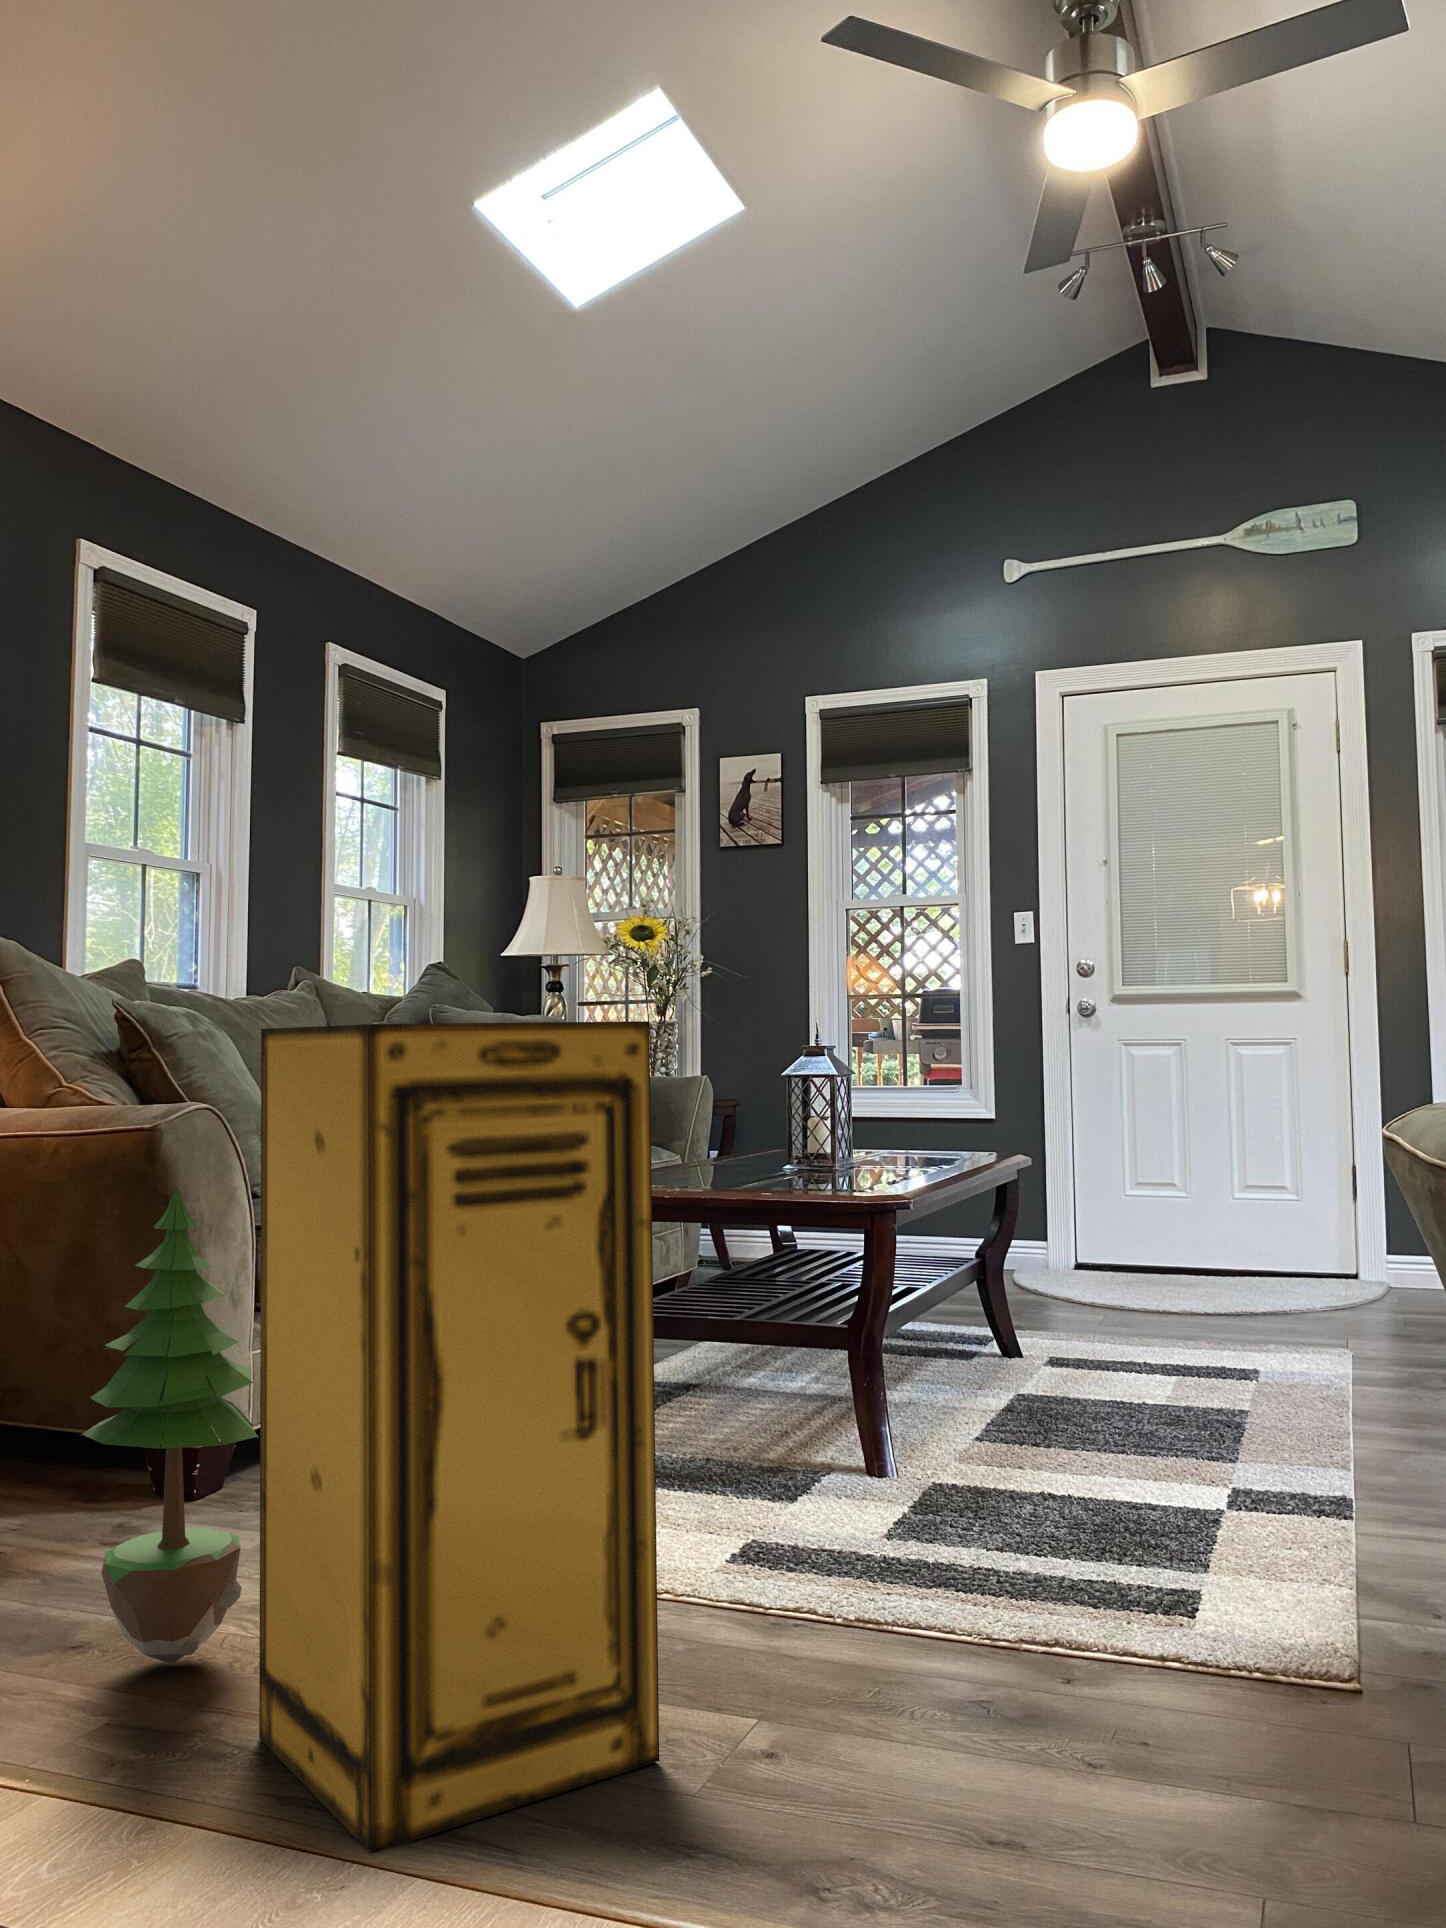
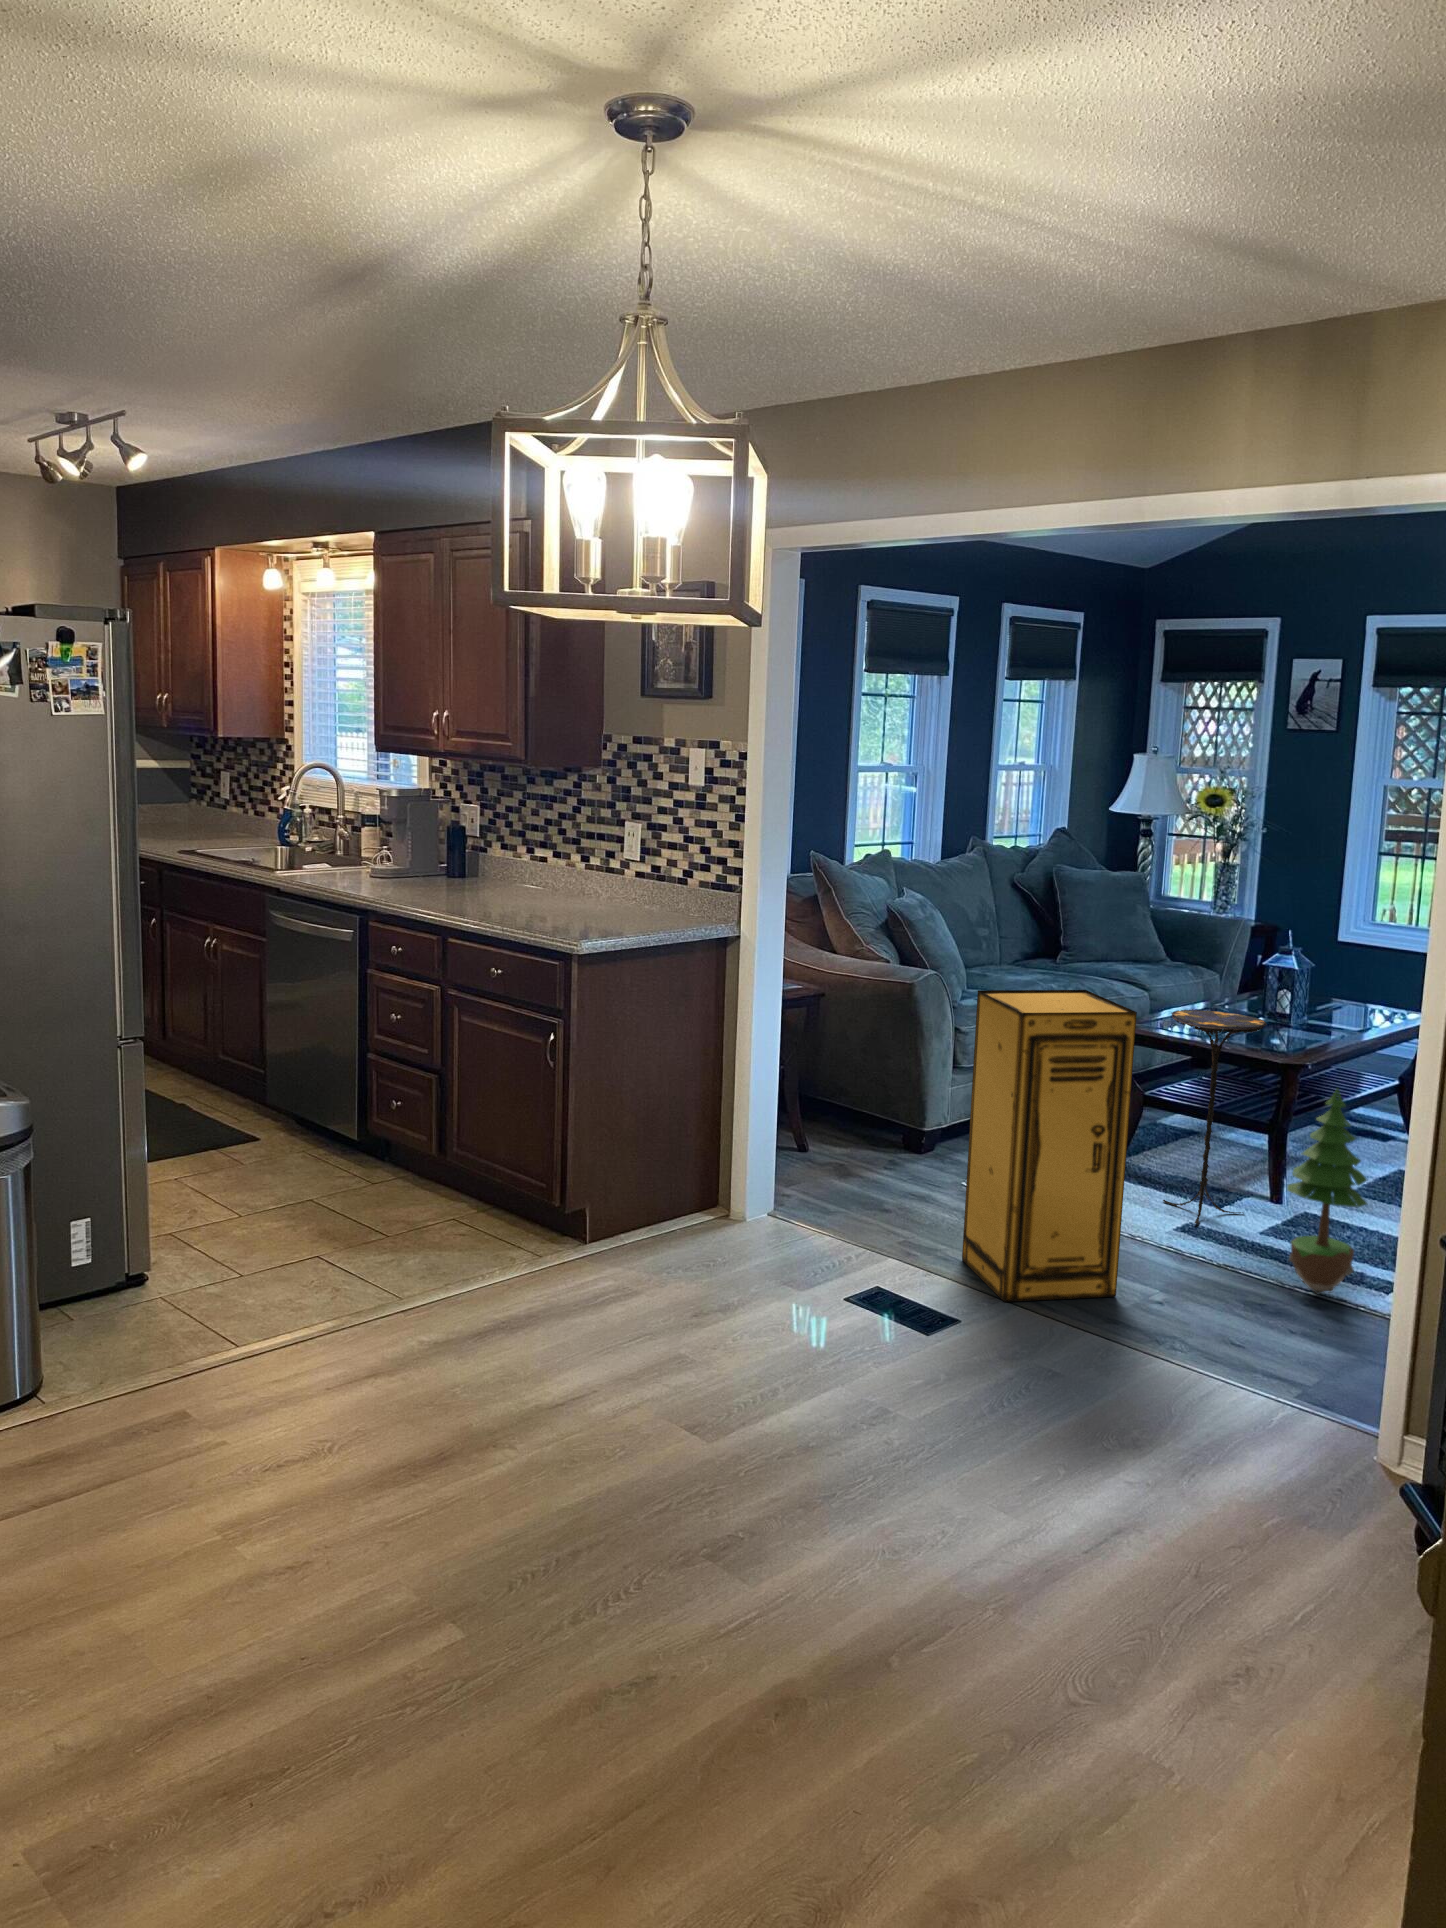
side table: none [672,1117,851,1540] -> present [1163,1009,1267,1223]
potted tree: present [82,1187,258,1664] -> present [1287,1089,1367,1294]

